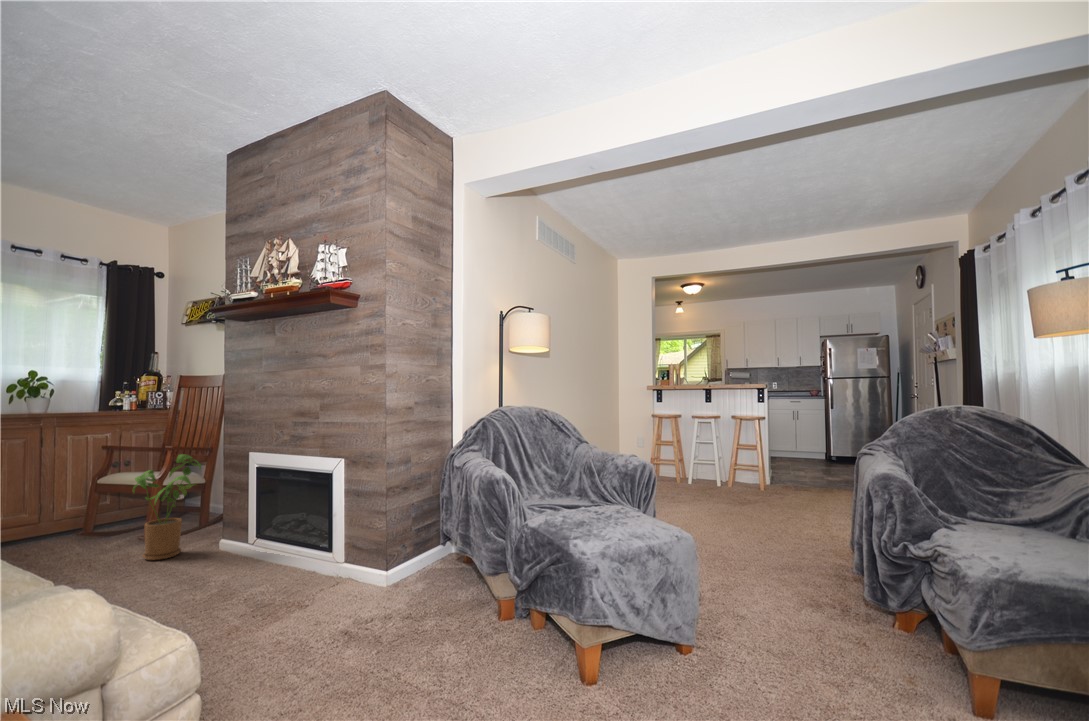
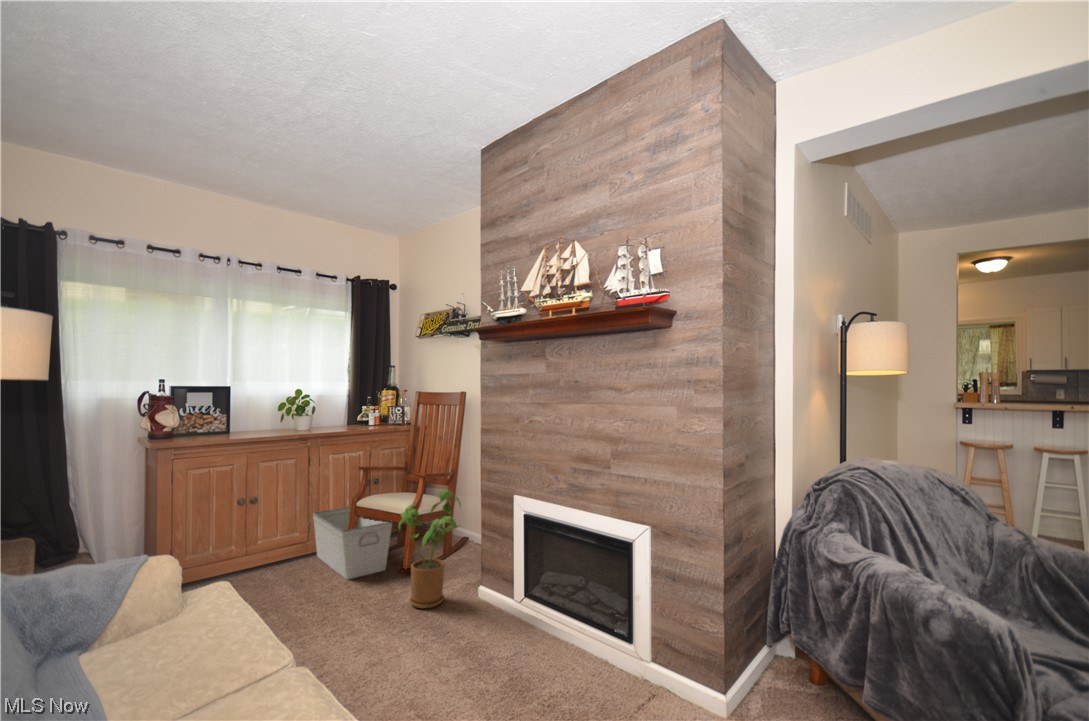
storage bin: none [46,486,138,550] -> present [313,507,392,580]

